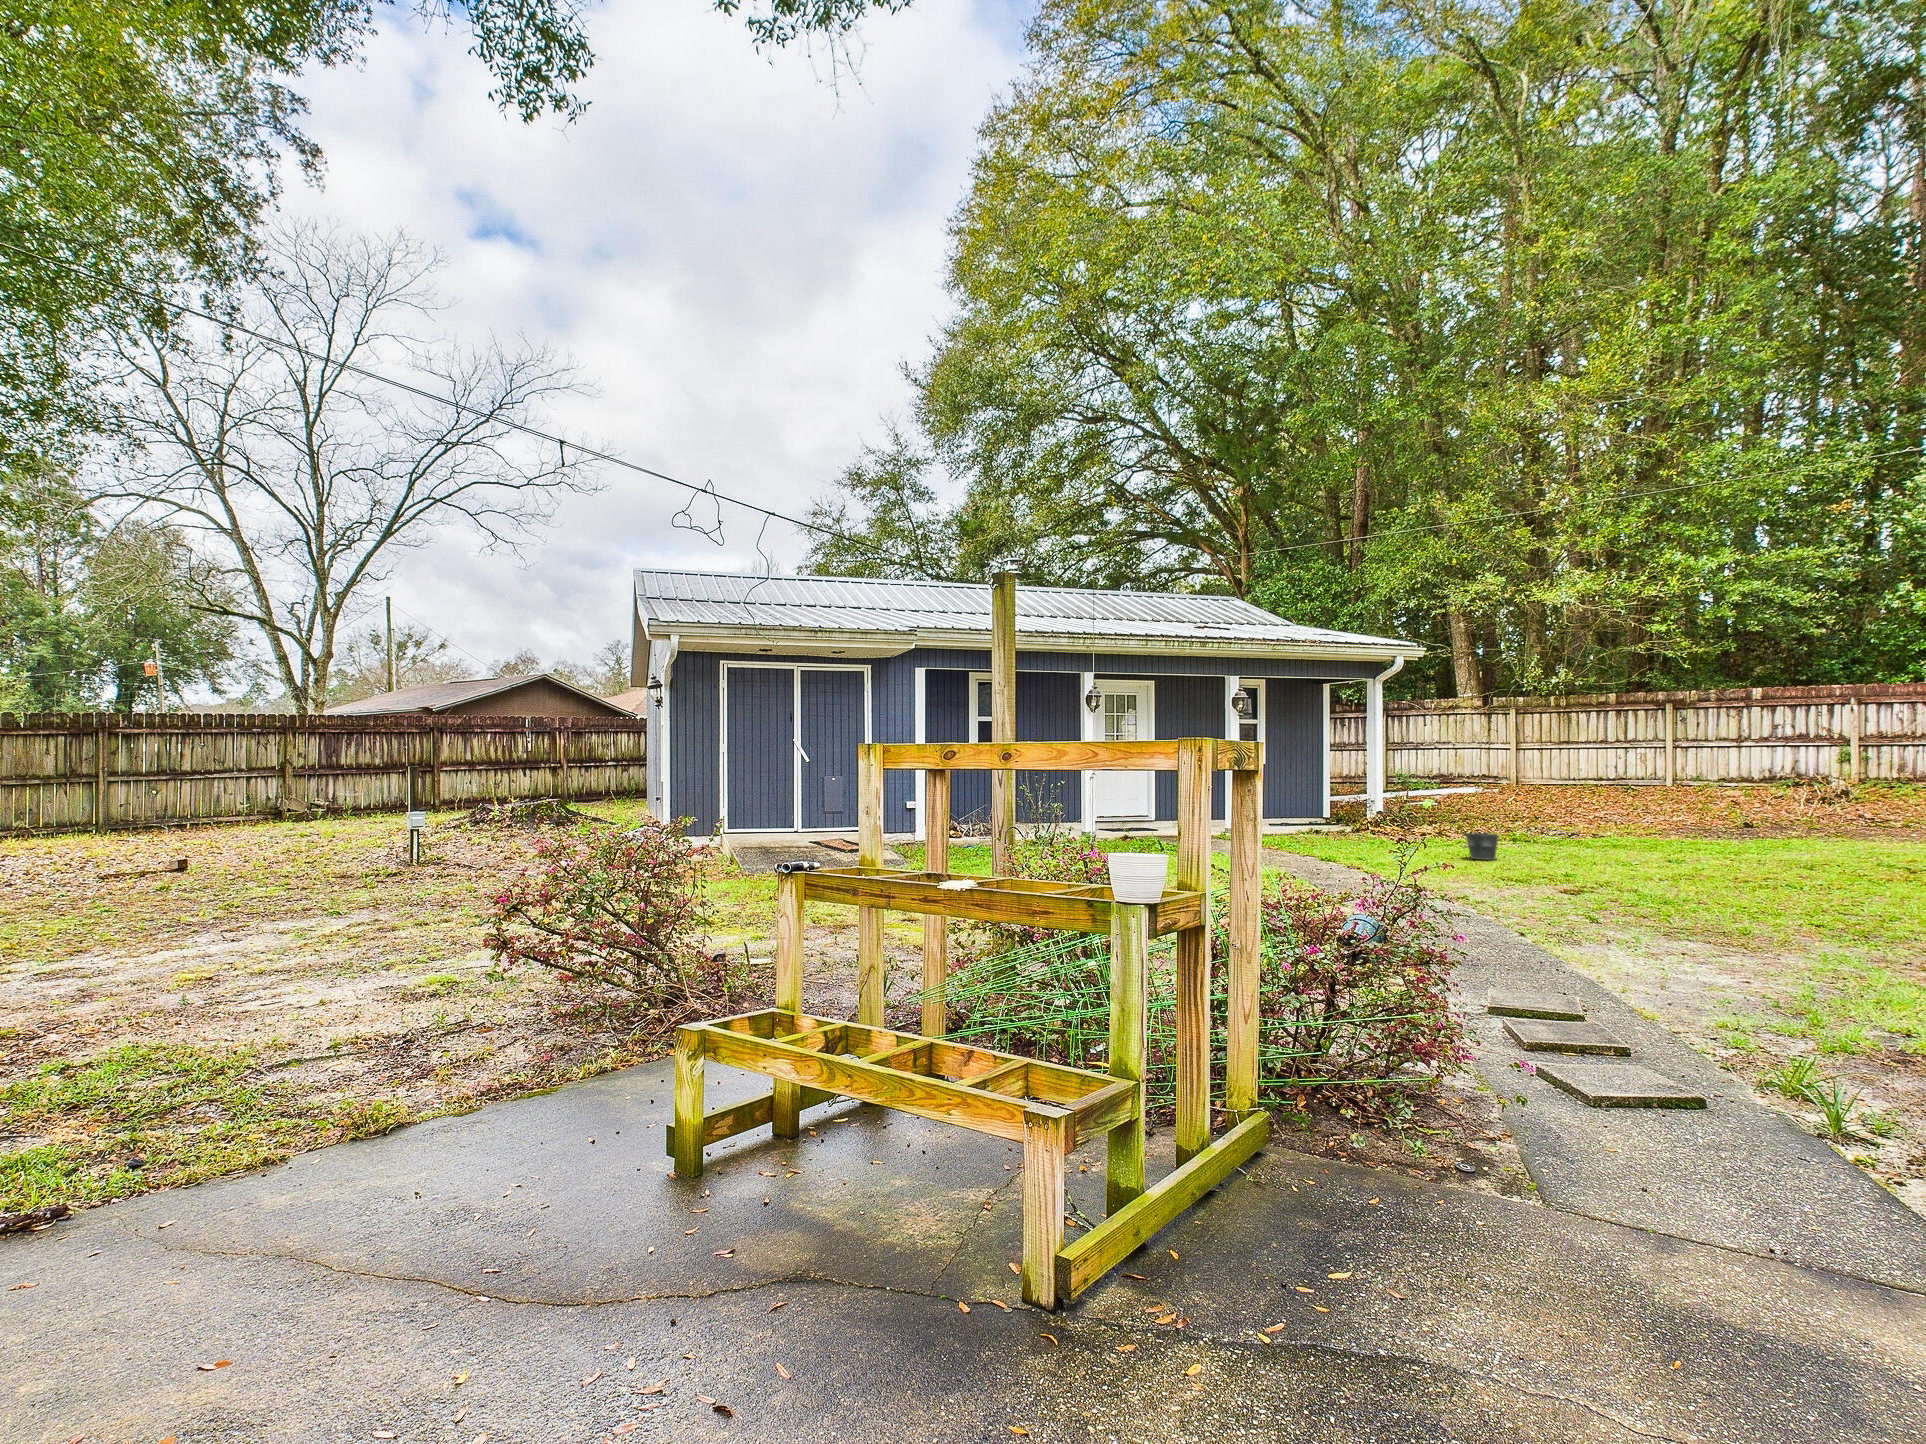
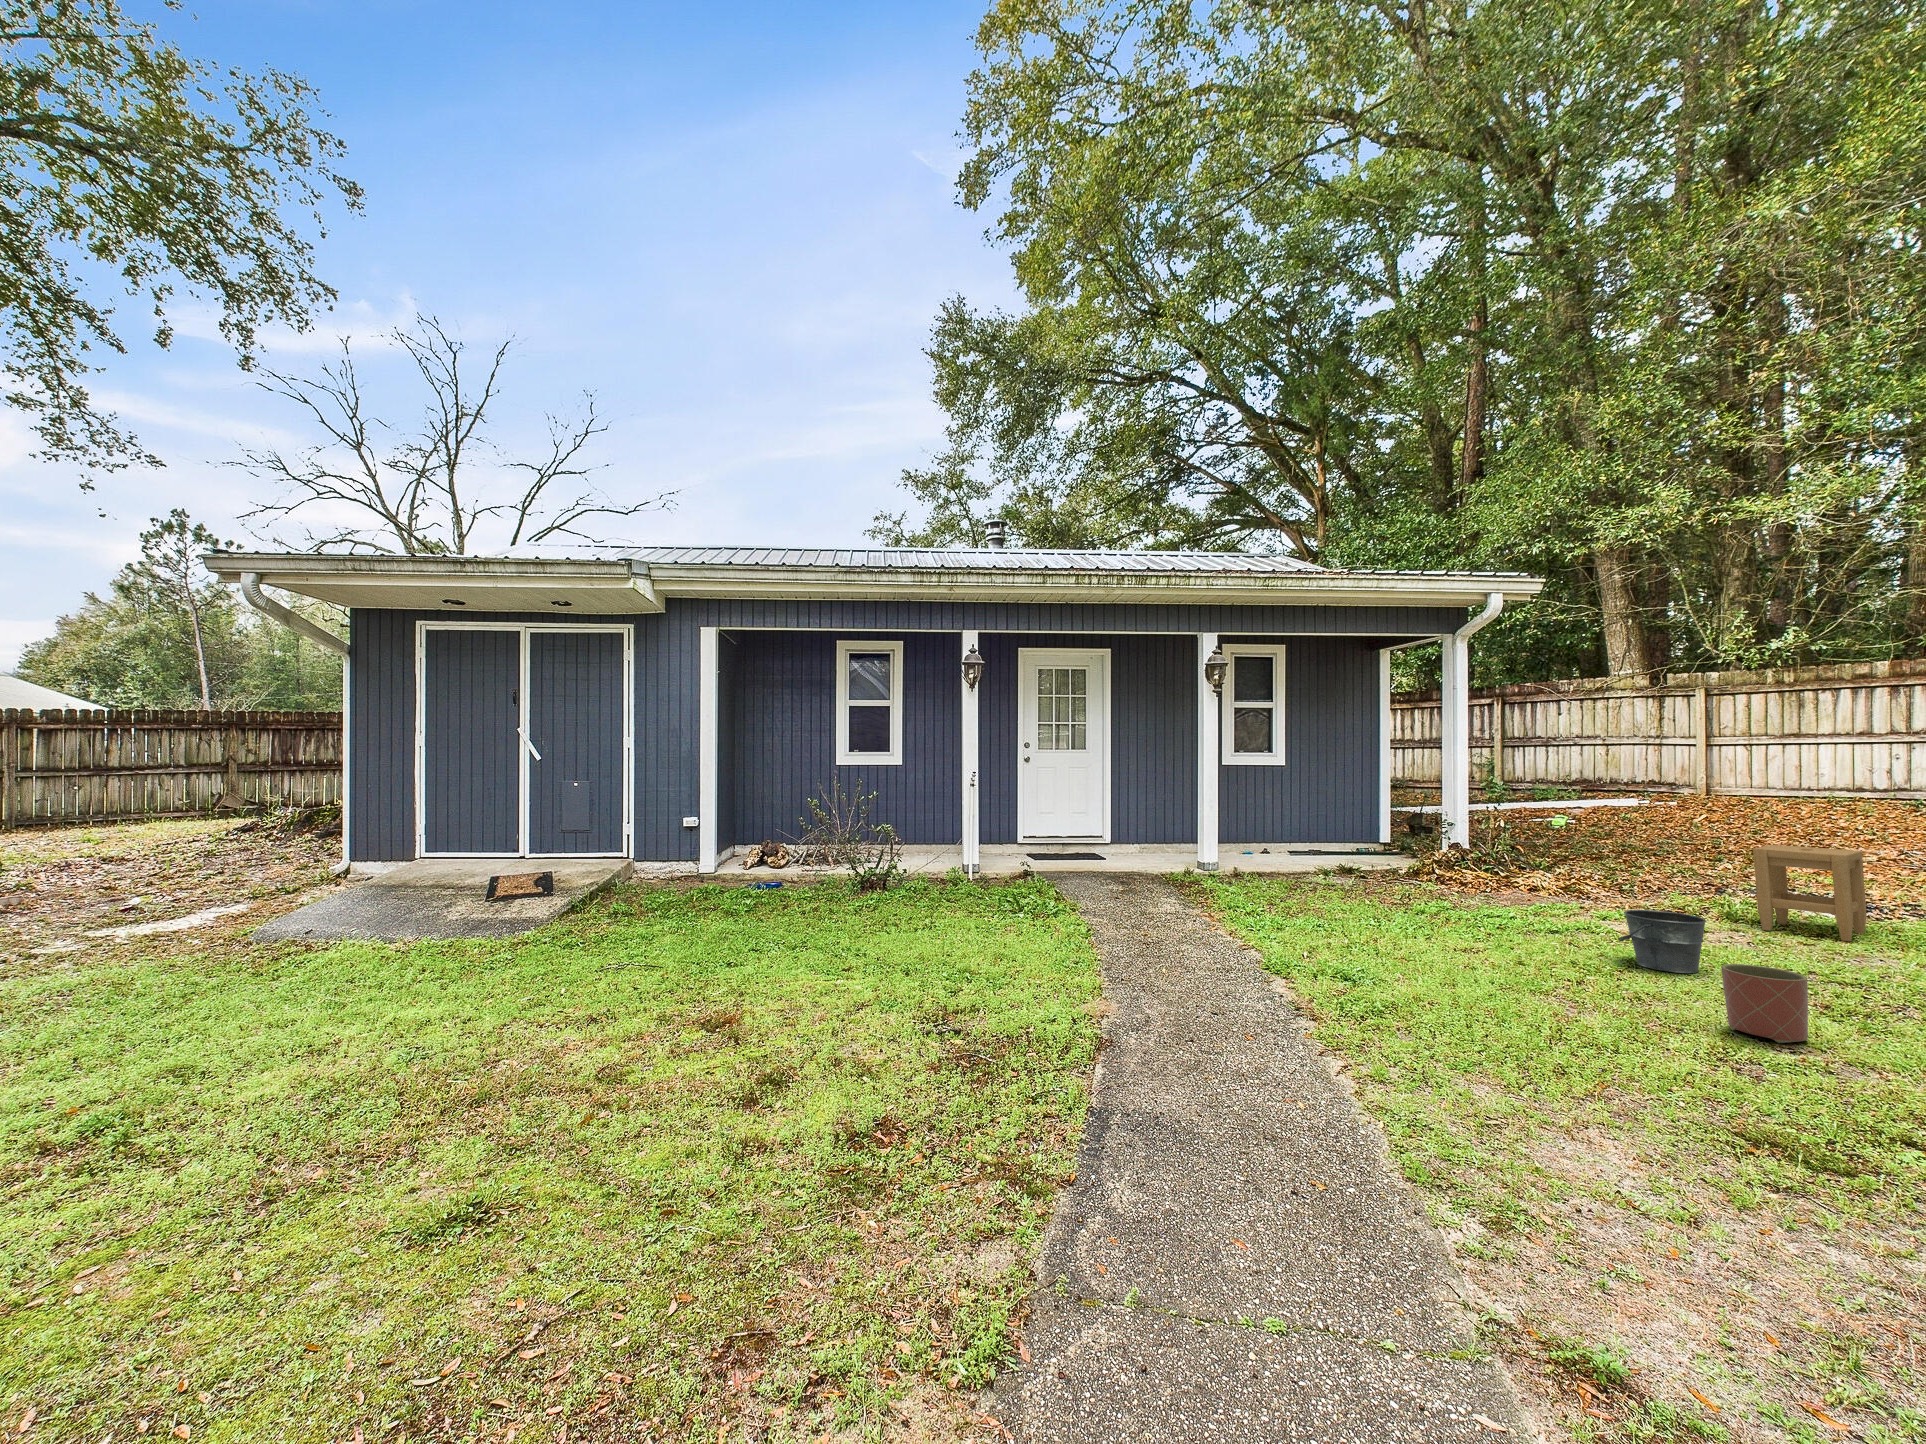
stool: none [1523,803,1570,848] -> present [1753,845,1867,941]
planter: none [1501,846,1531,875] -> present [1721,964,1808,1043]

